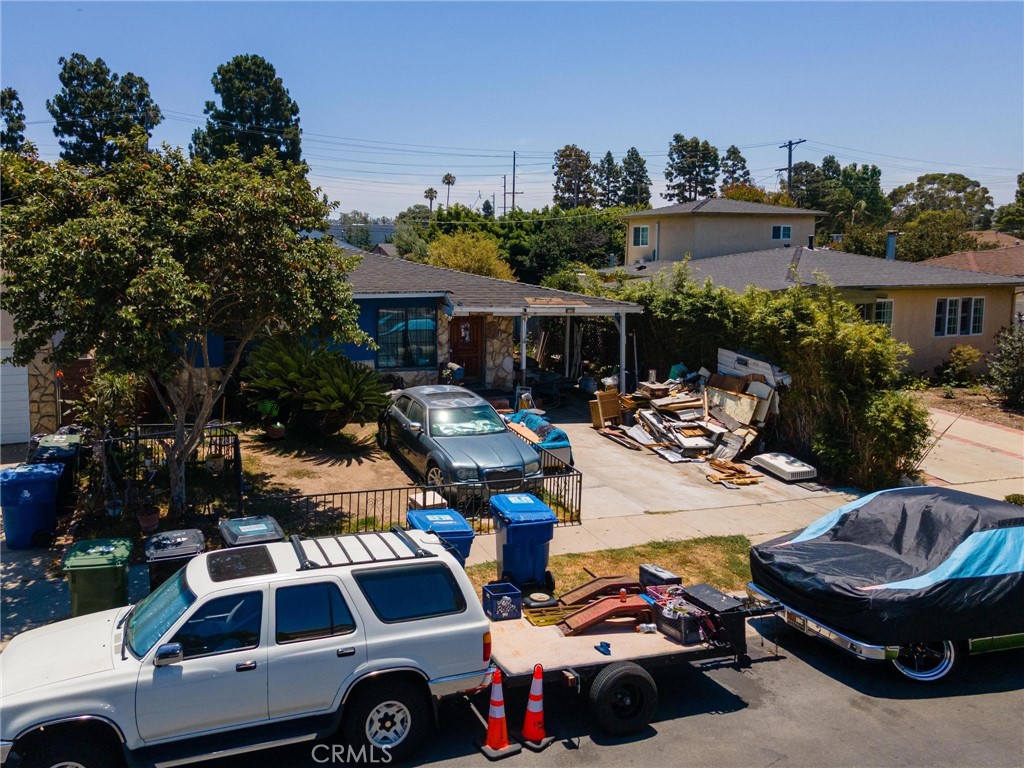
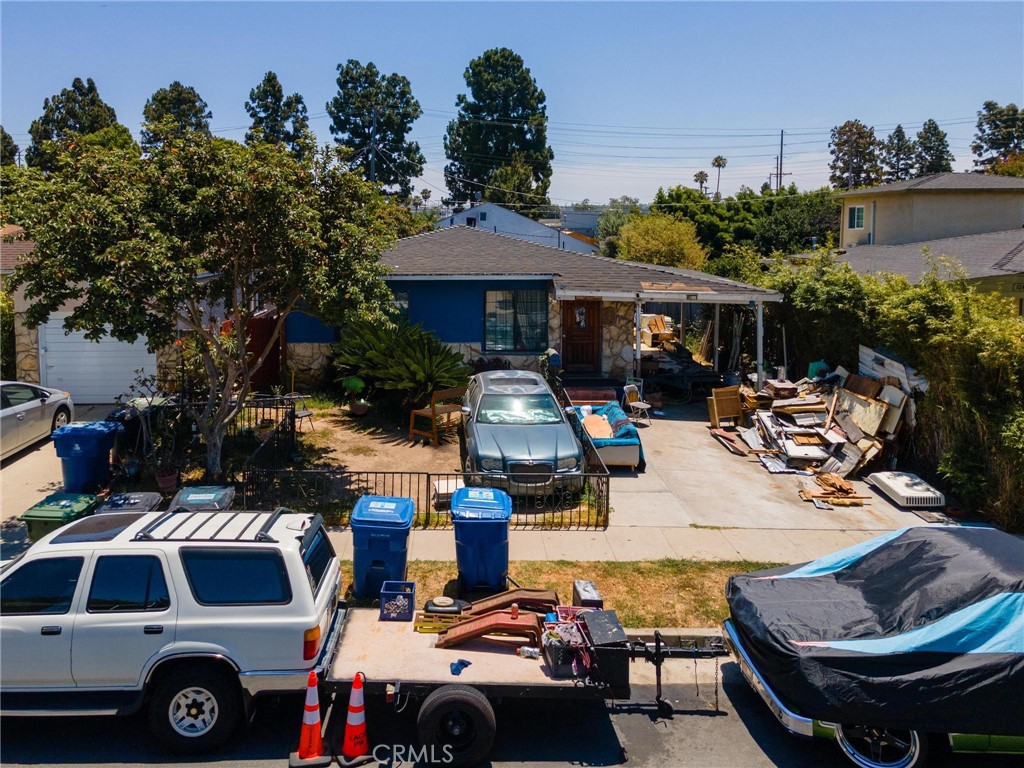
bench: none [343,403,398,462] -> present [409,386,469,445]

